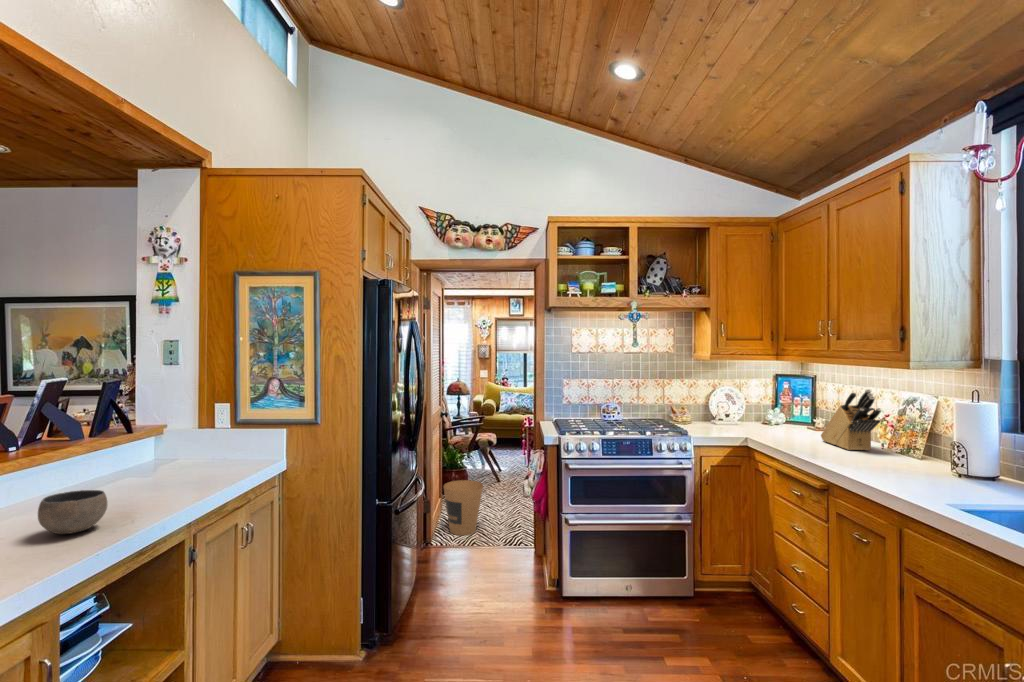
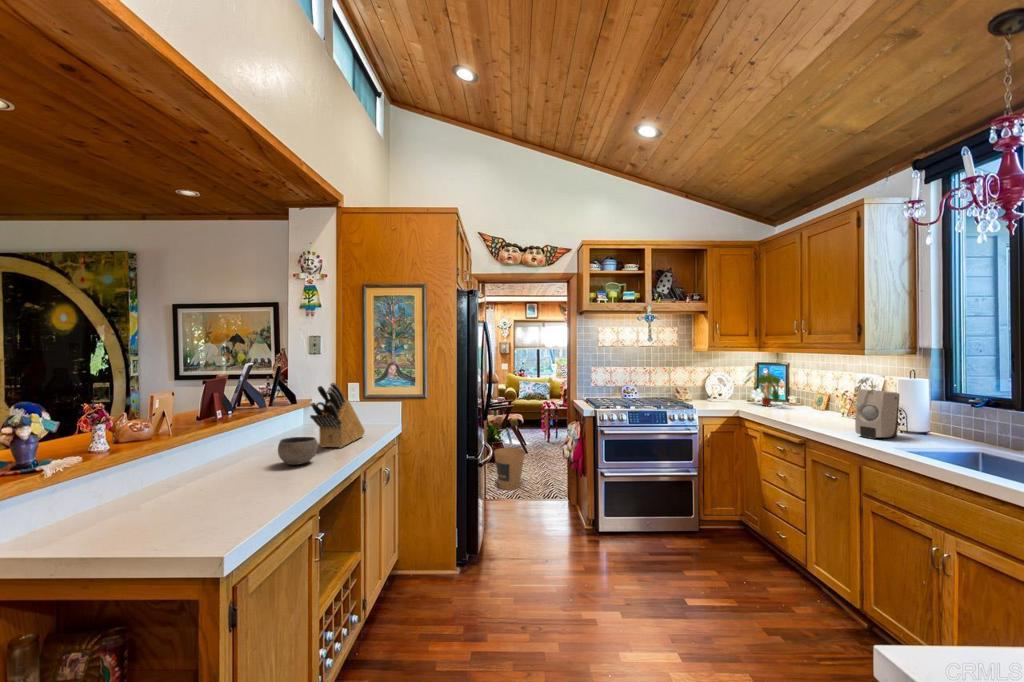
plant: none [756,381,805,432] -> present [745,367,781,406]
knife block: present [821,389,881,451] -> present [310,383,365,448]
soap dispenser: none [895,417,956,487] -> present [855,389,899,439]

